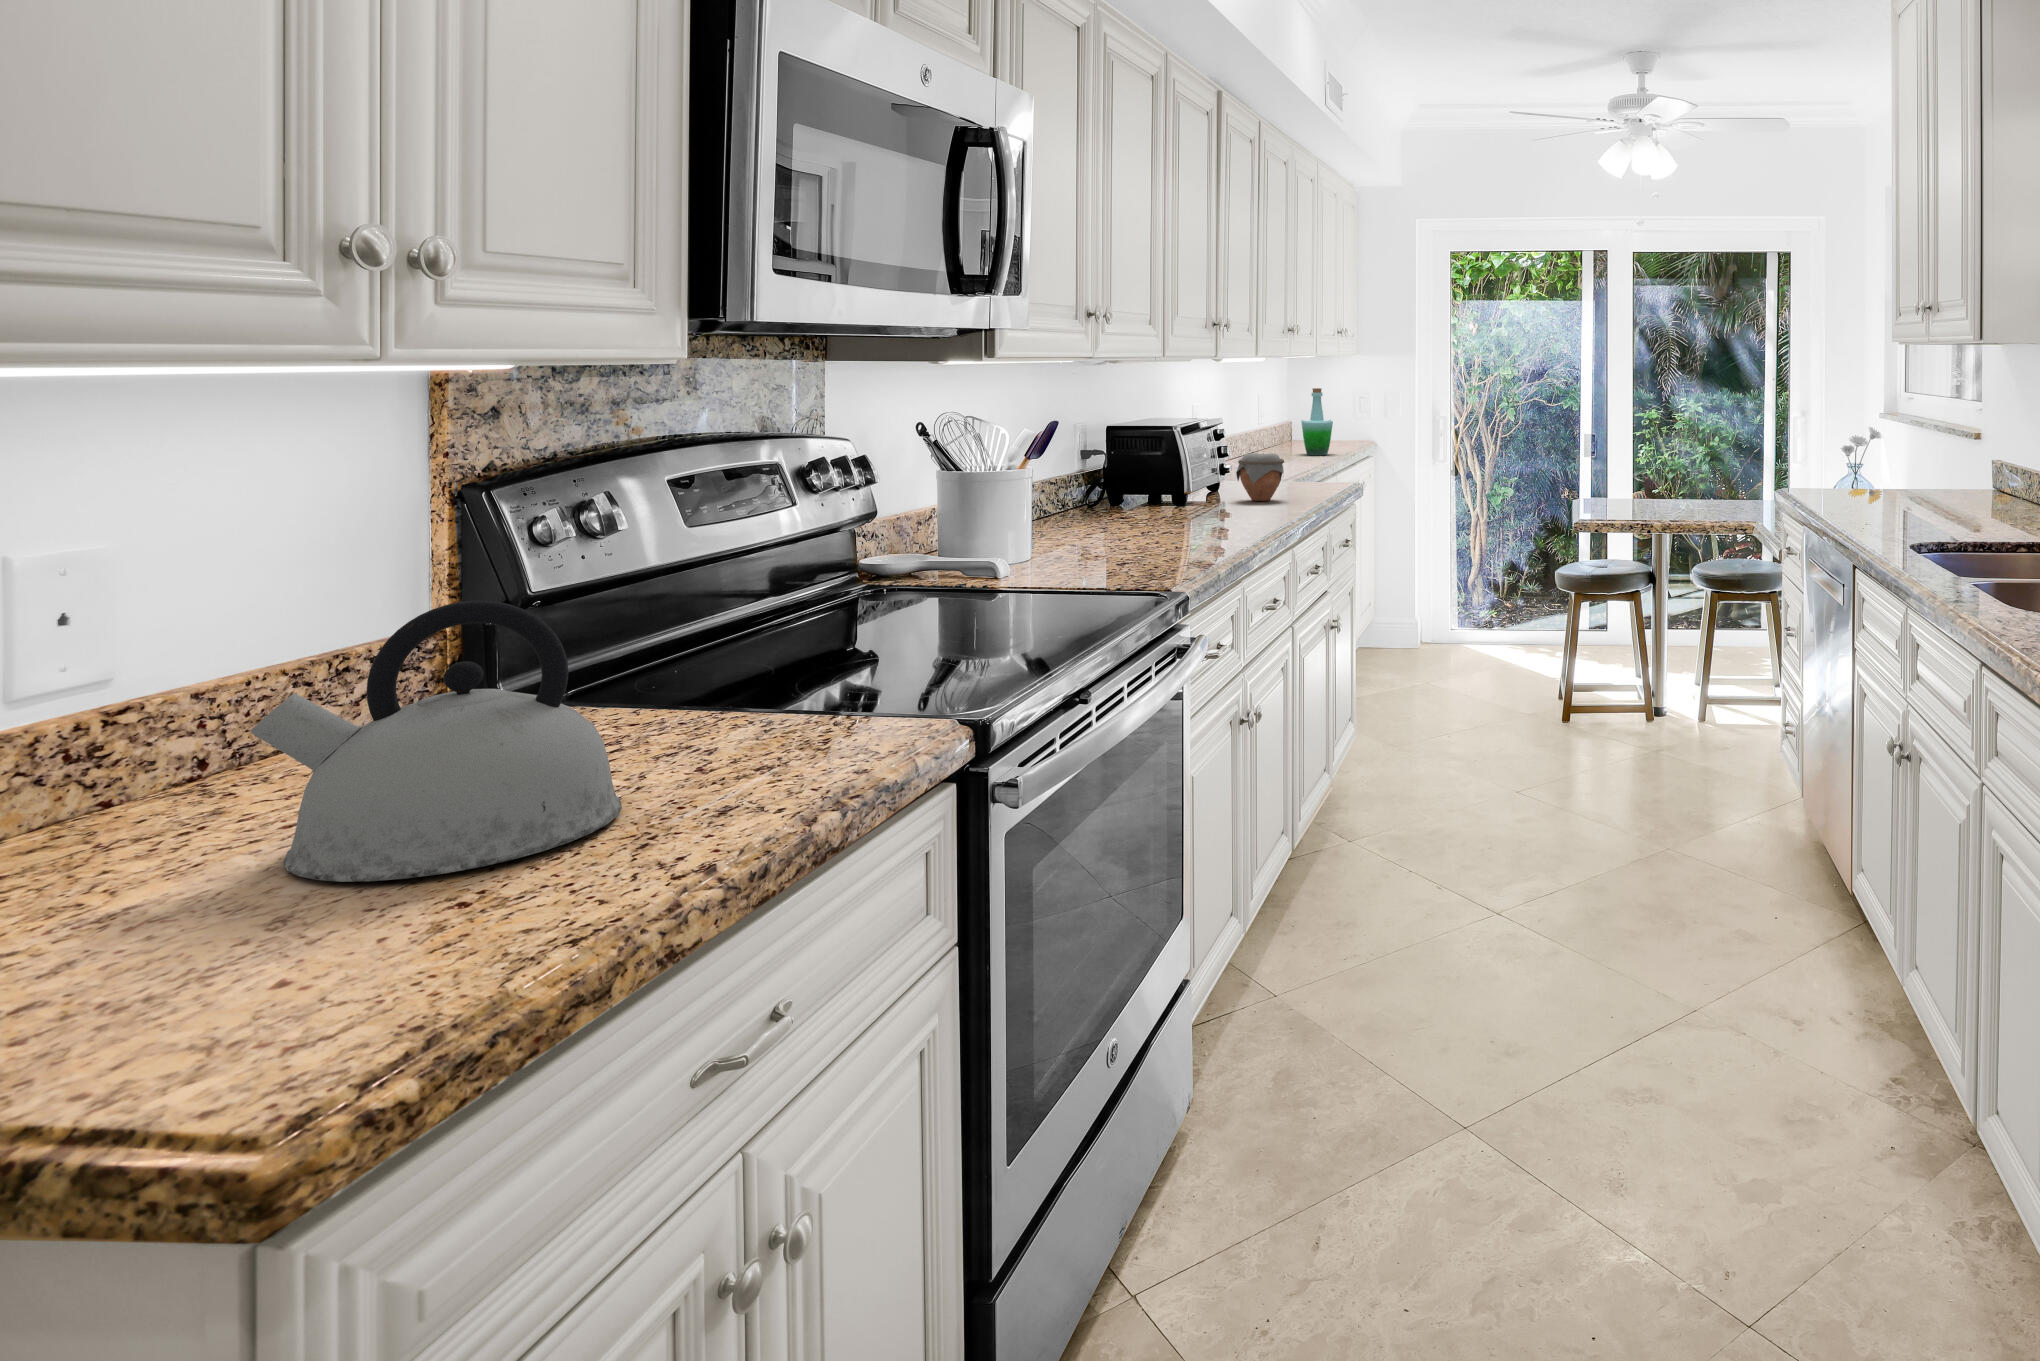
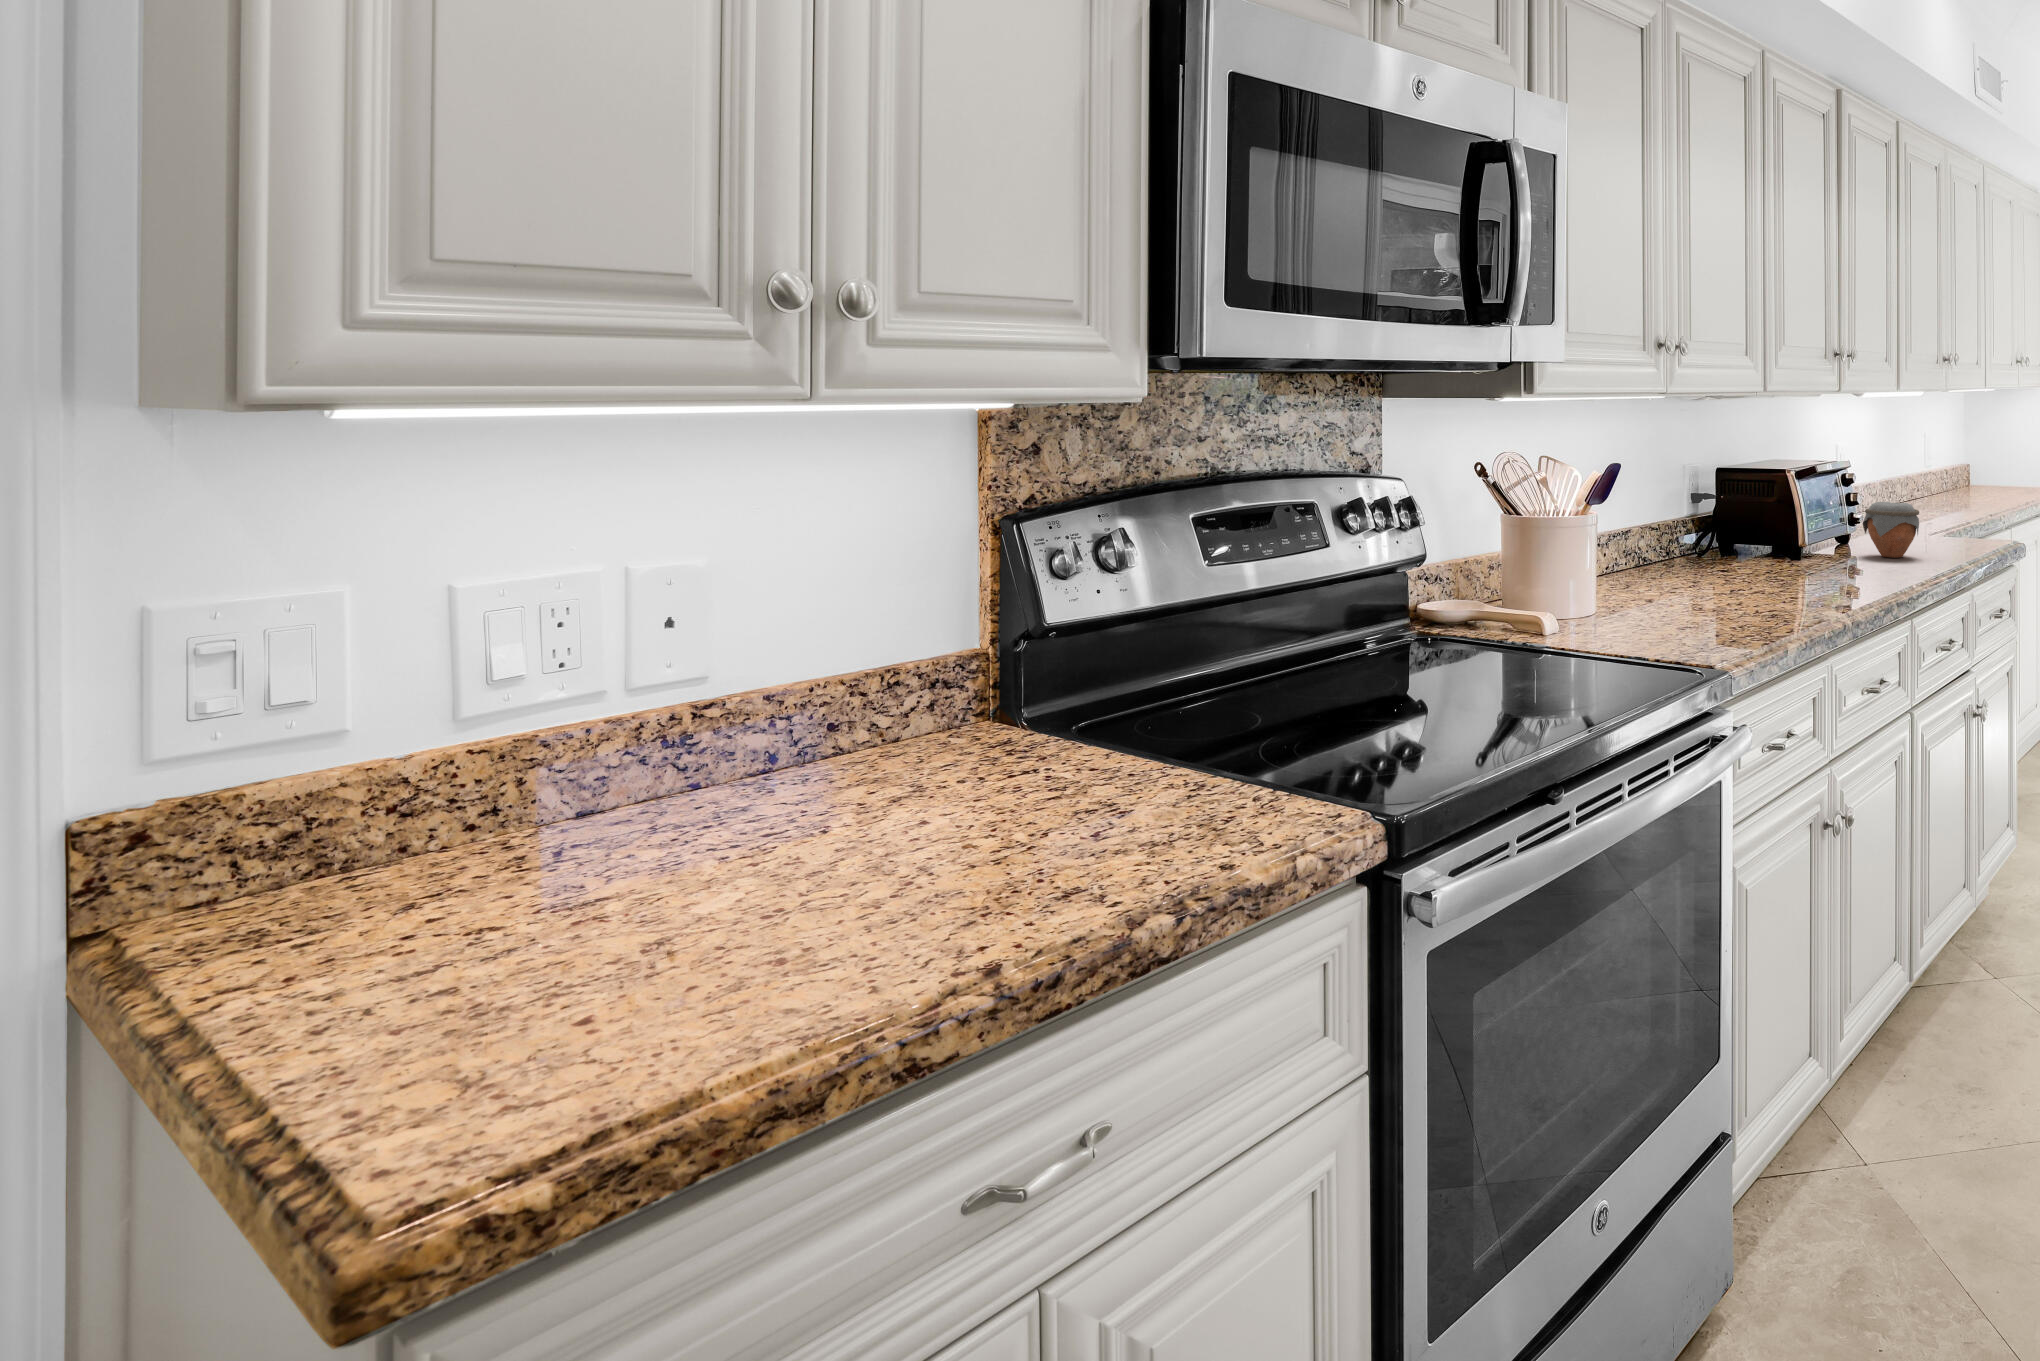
bottle: present [1301,388,1333,455] -> none [1976,425,2013,503]
kettle: present [251,600,622,882] -> none [703,645,1001,921]

